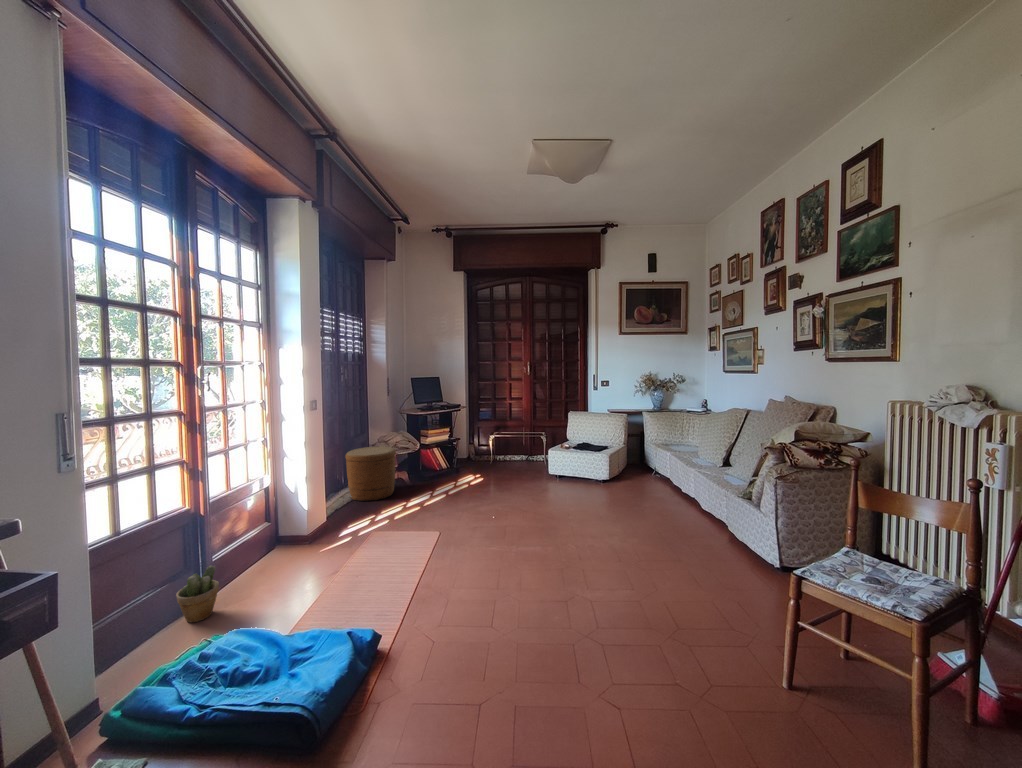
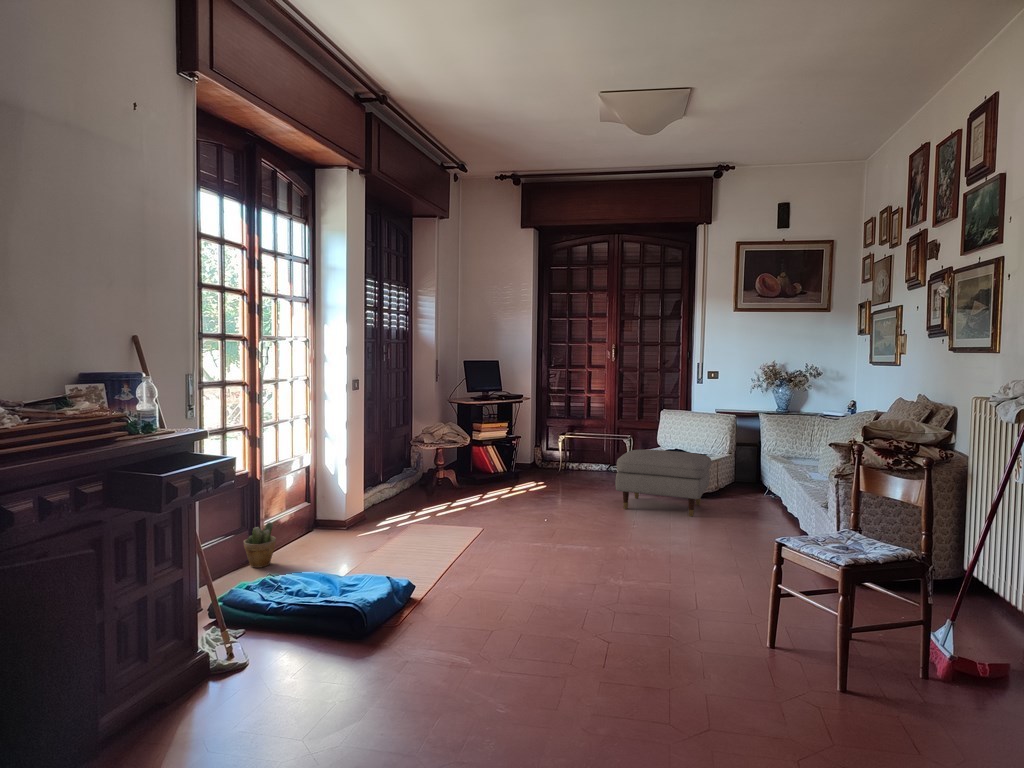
ottoman: none [549,446,622,501] -> present [615,449,712,517]
basket: present [346,447,396,501] -> none [385,439,441,497]

